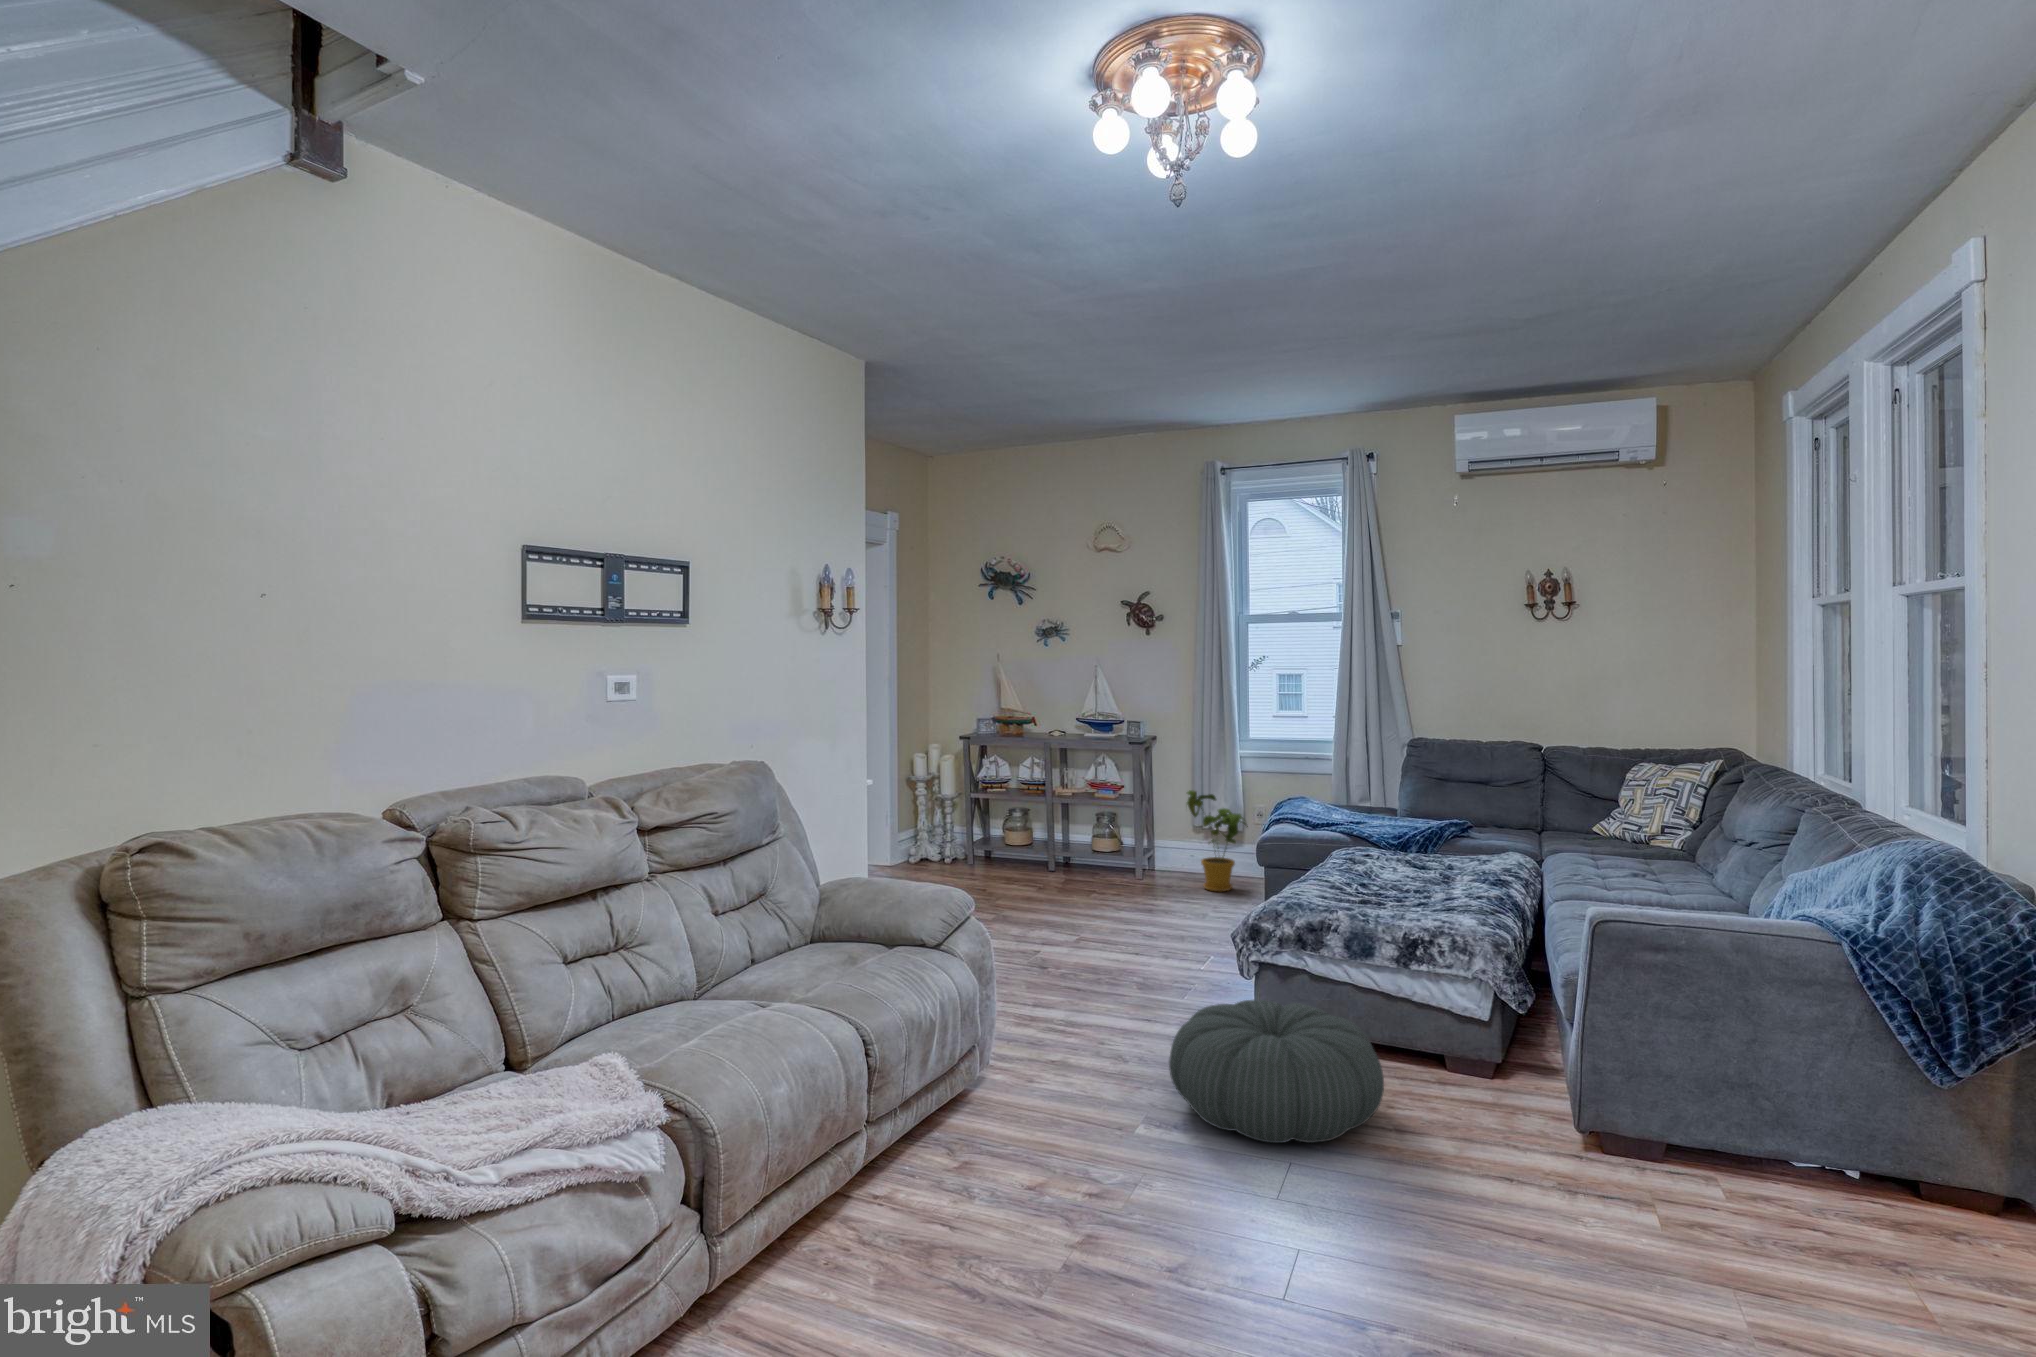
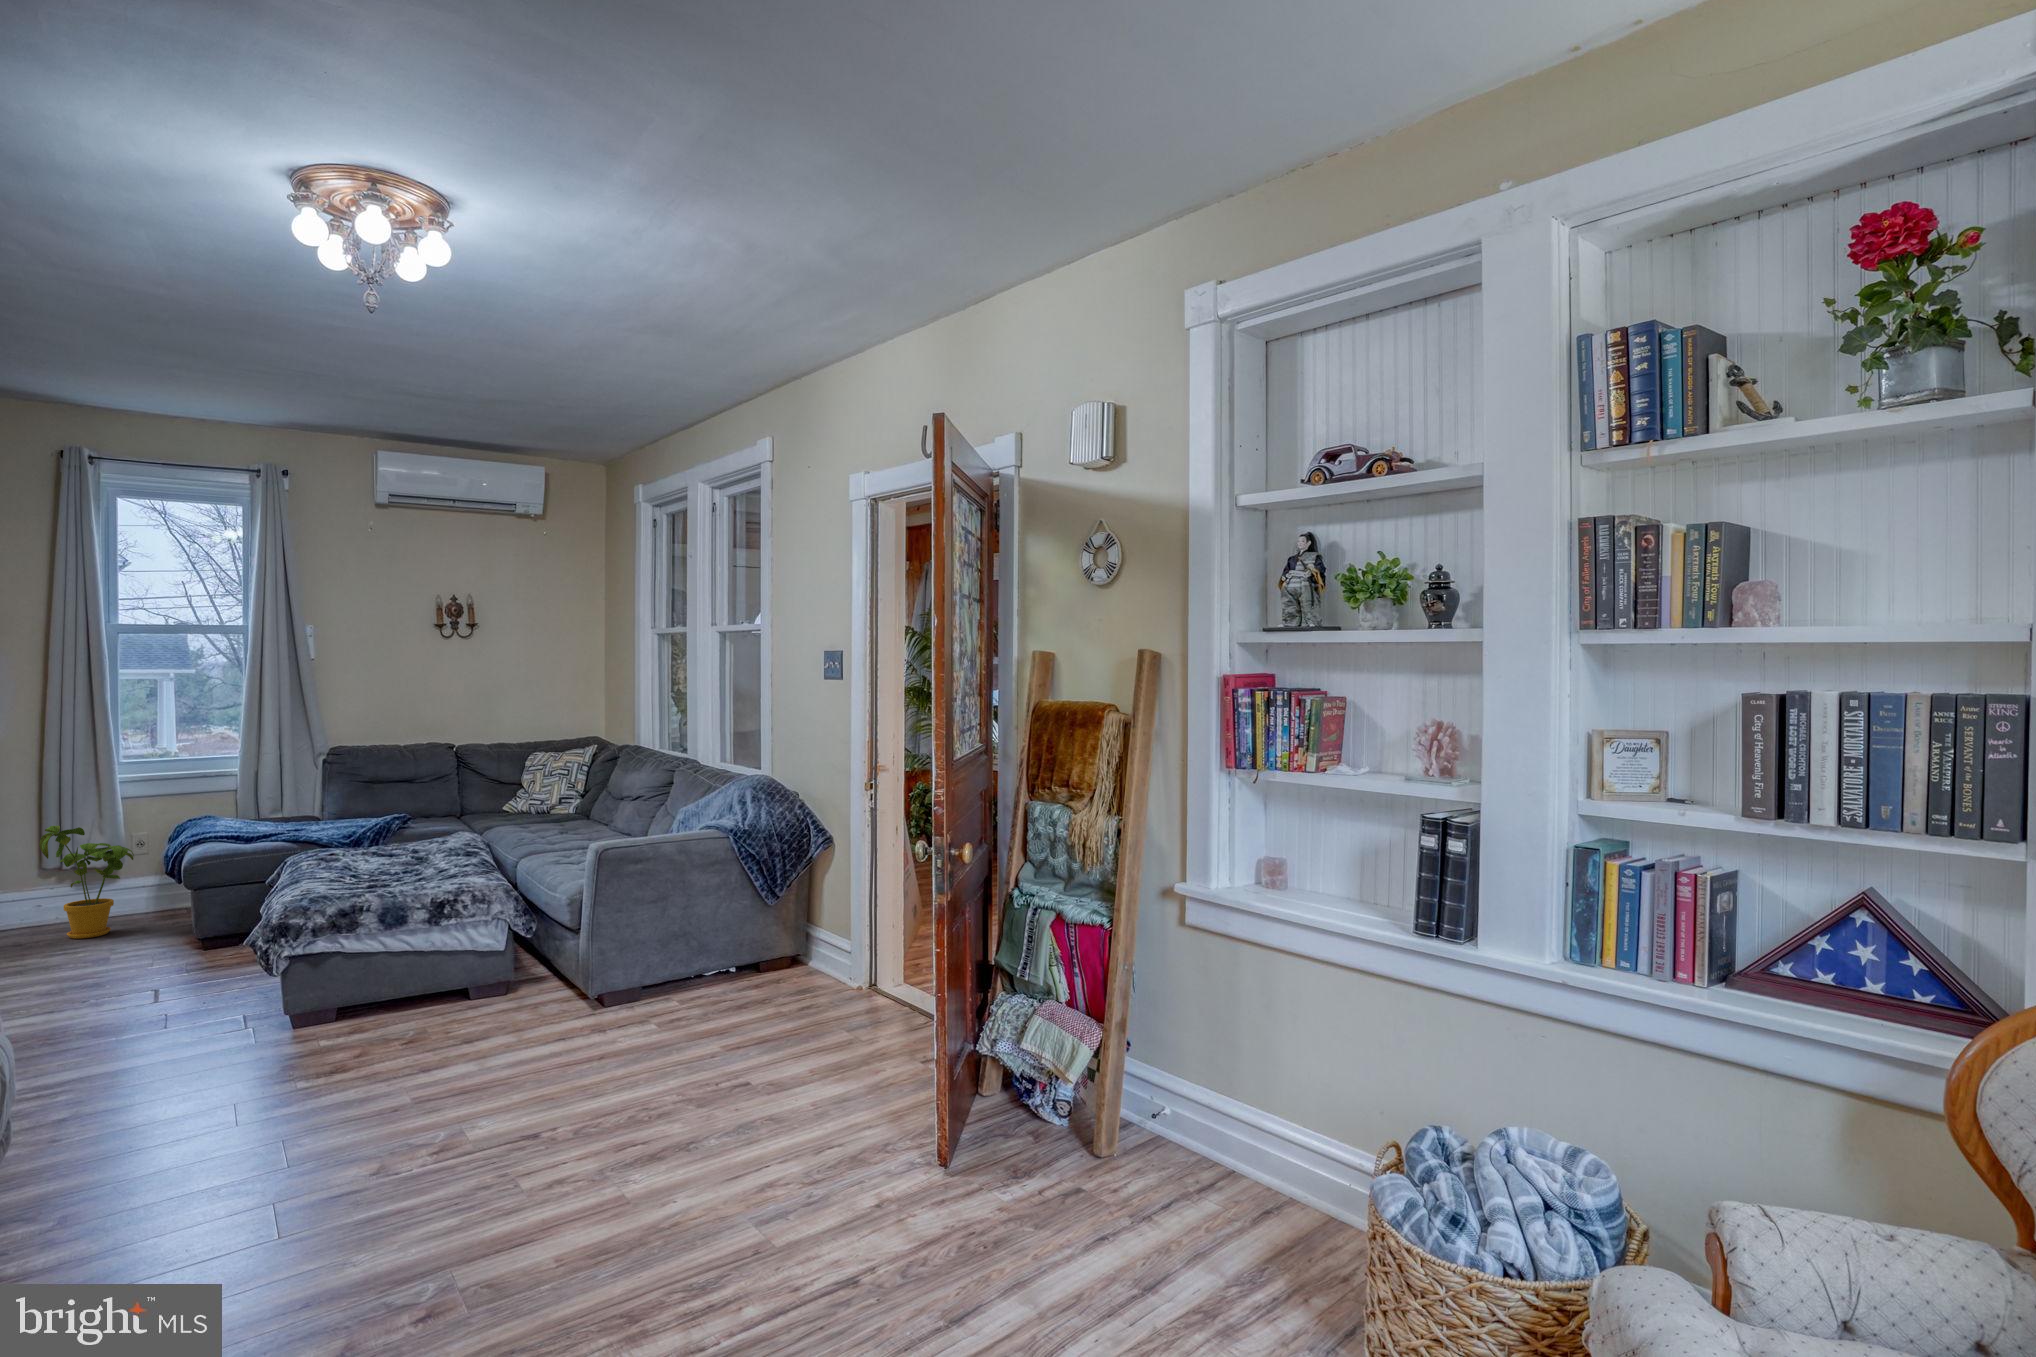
pouf: present [1169,1000,1384,1143] -> none [248,972,456,1088]

